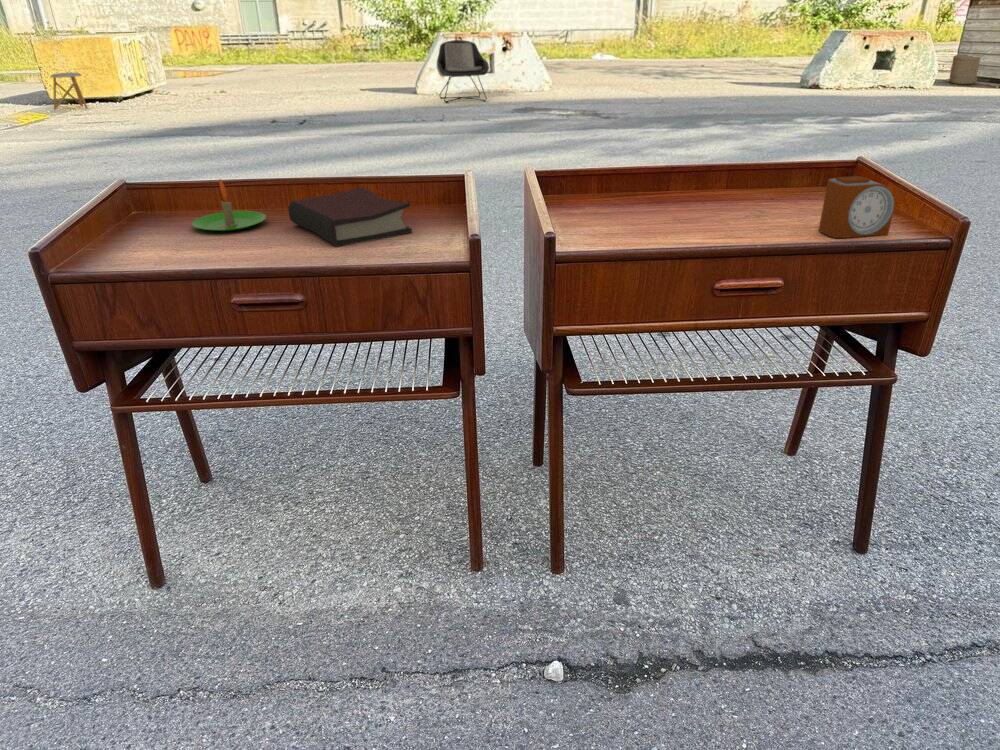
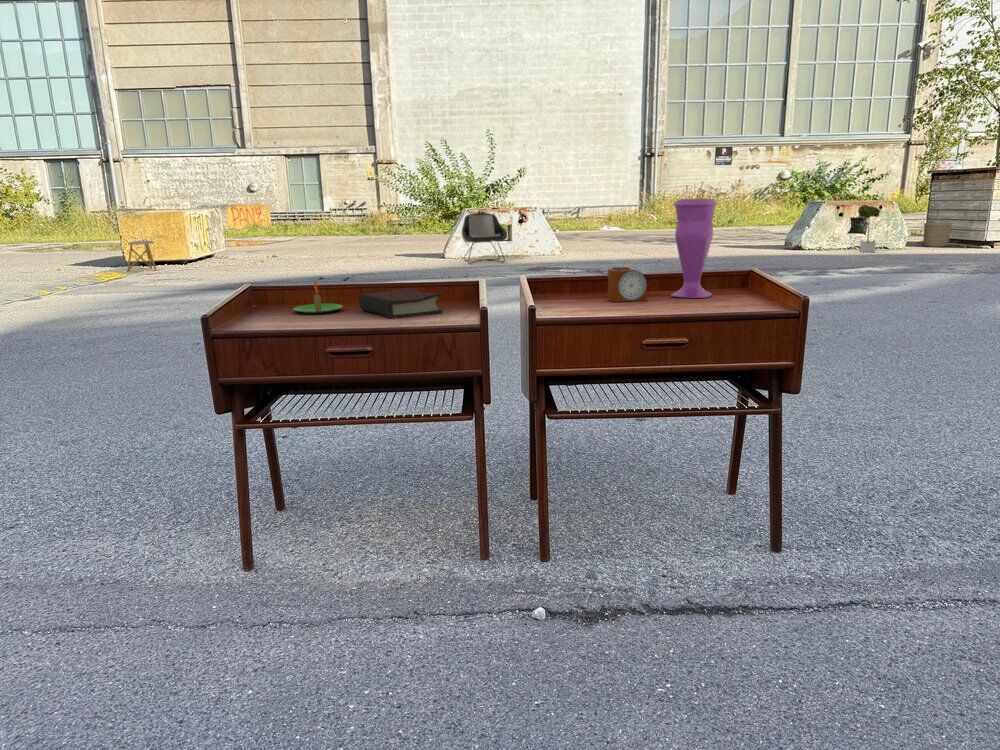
potted tree: none [880,33,910,91] -> present [858,205,880,252]
vase: none [739,52,825,206] -> present [671,199,718,298]
alarm clock: present [819,176,895,238] -> present [608,267,647,302]

